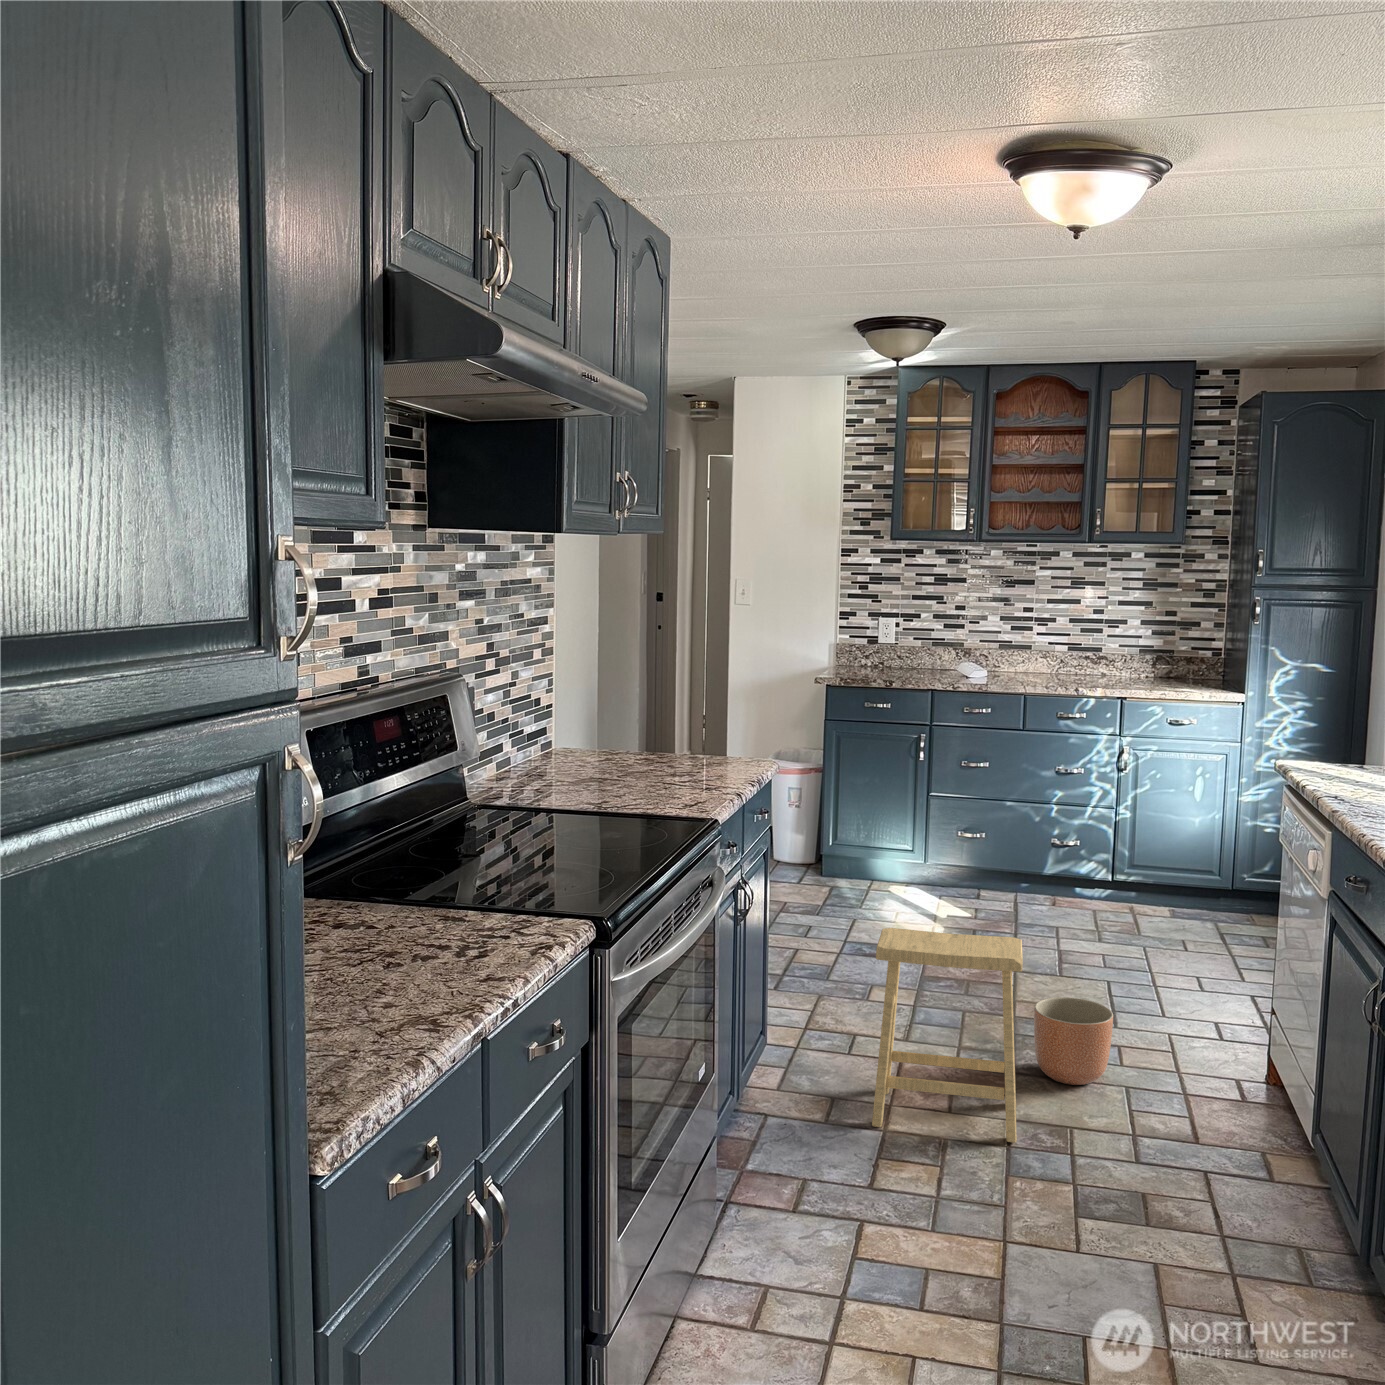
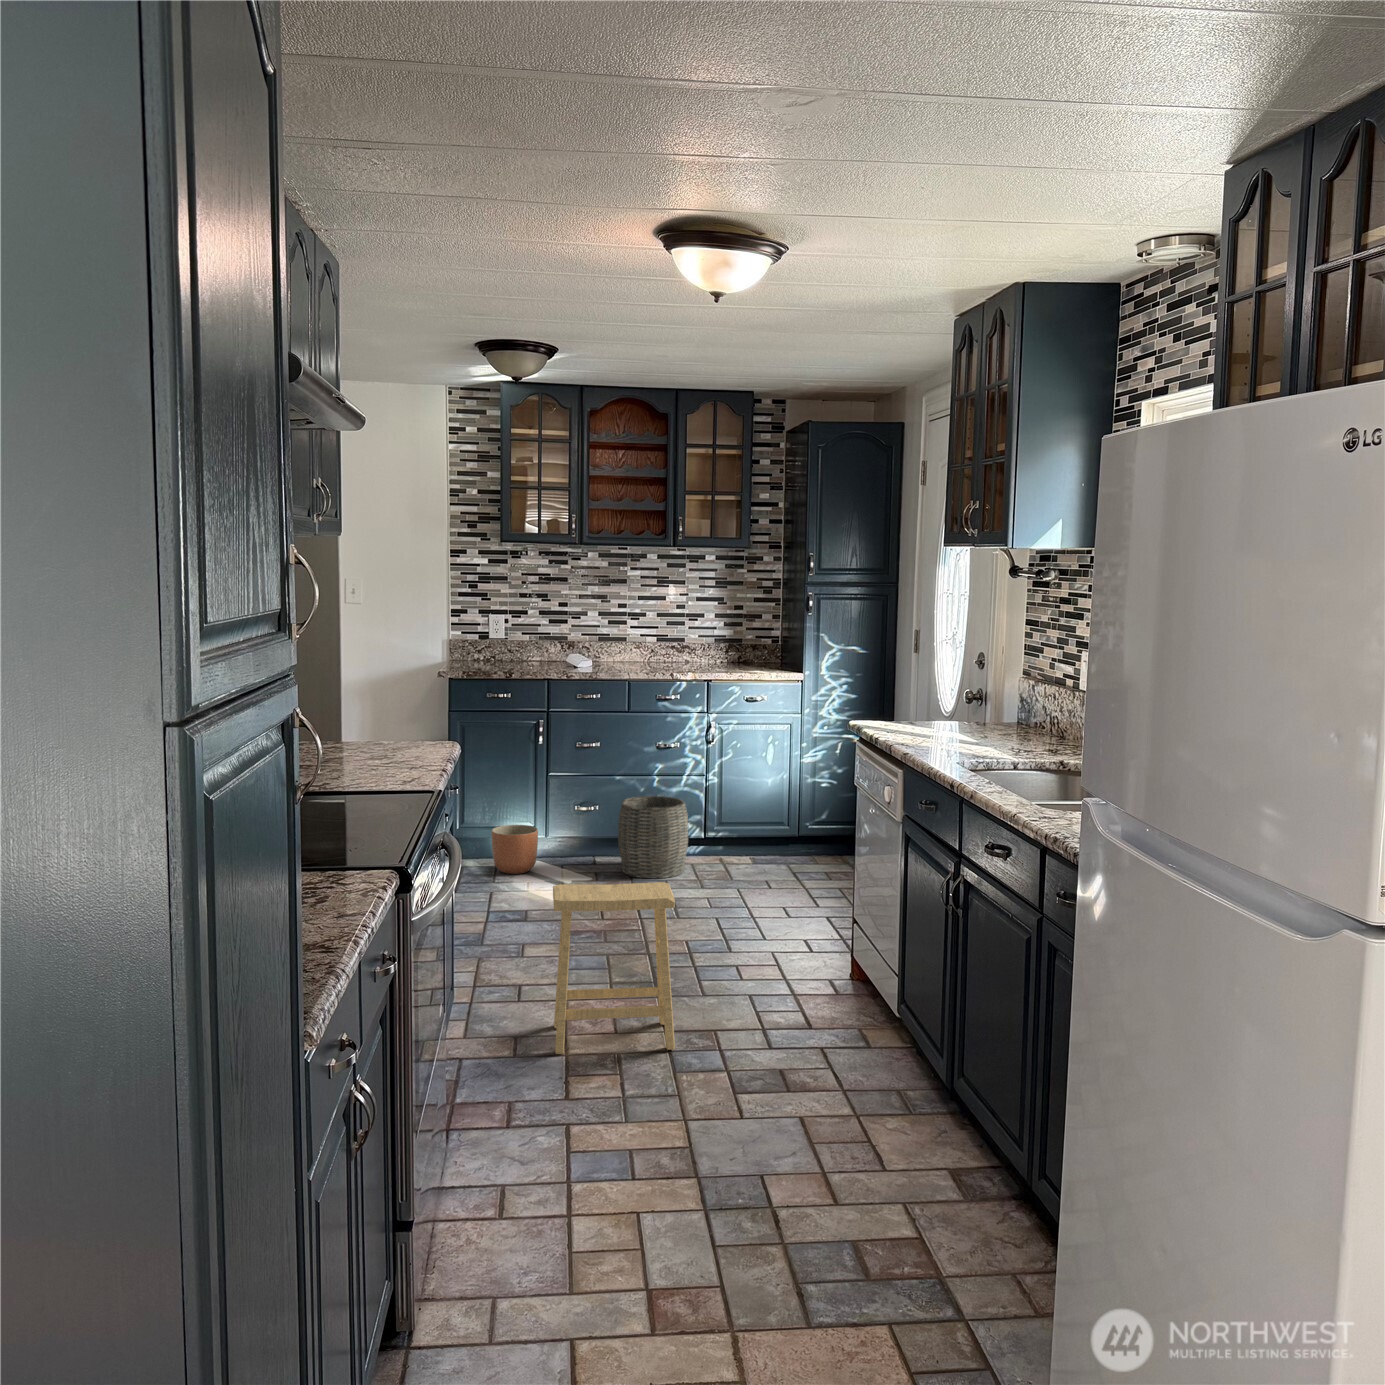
woven basket: none [1005,827,1089,923] -> present [618,796,688,879]
planter: present [1034,997,1113,1085] -> present [491,825,538,874]

